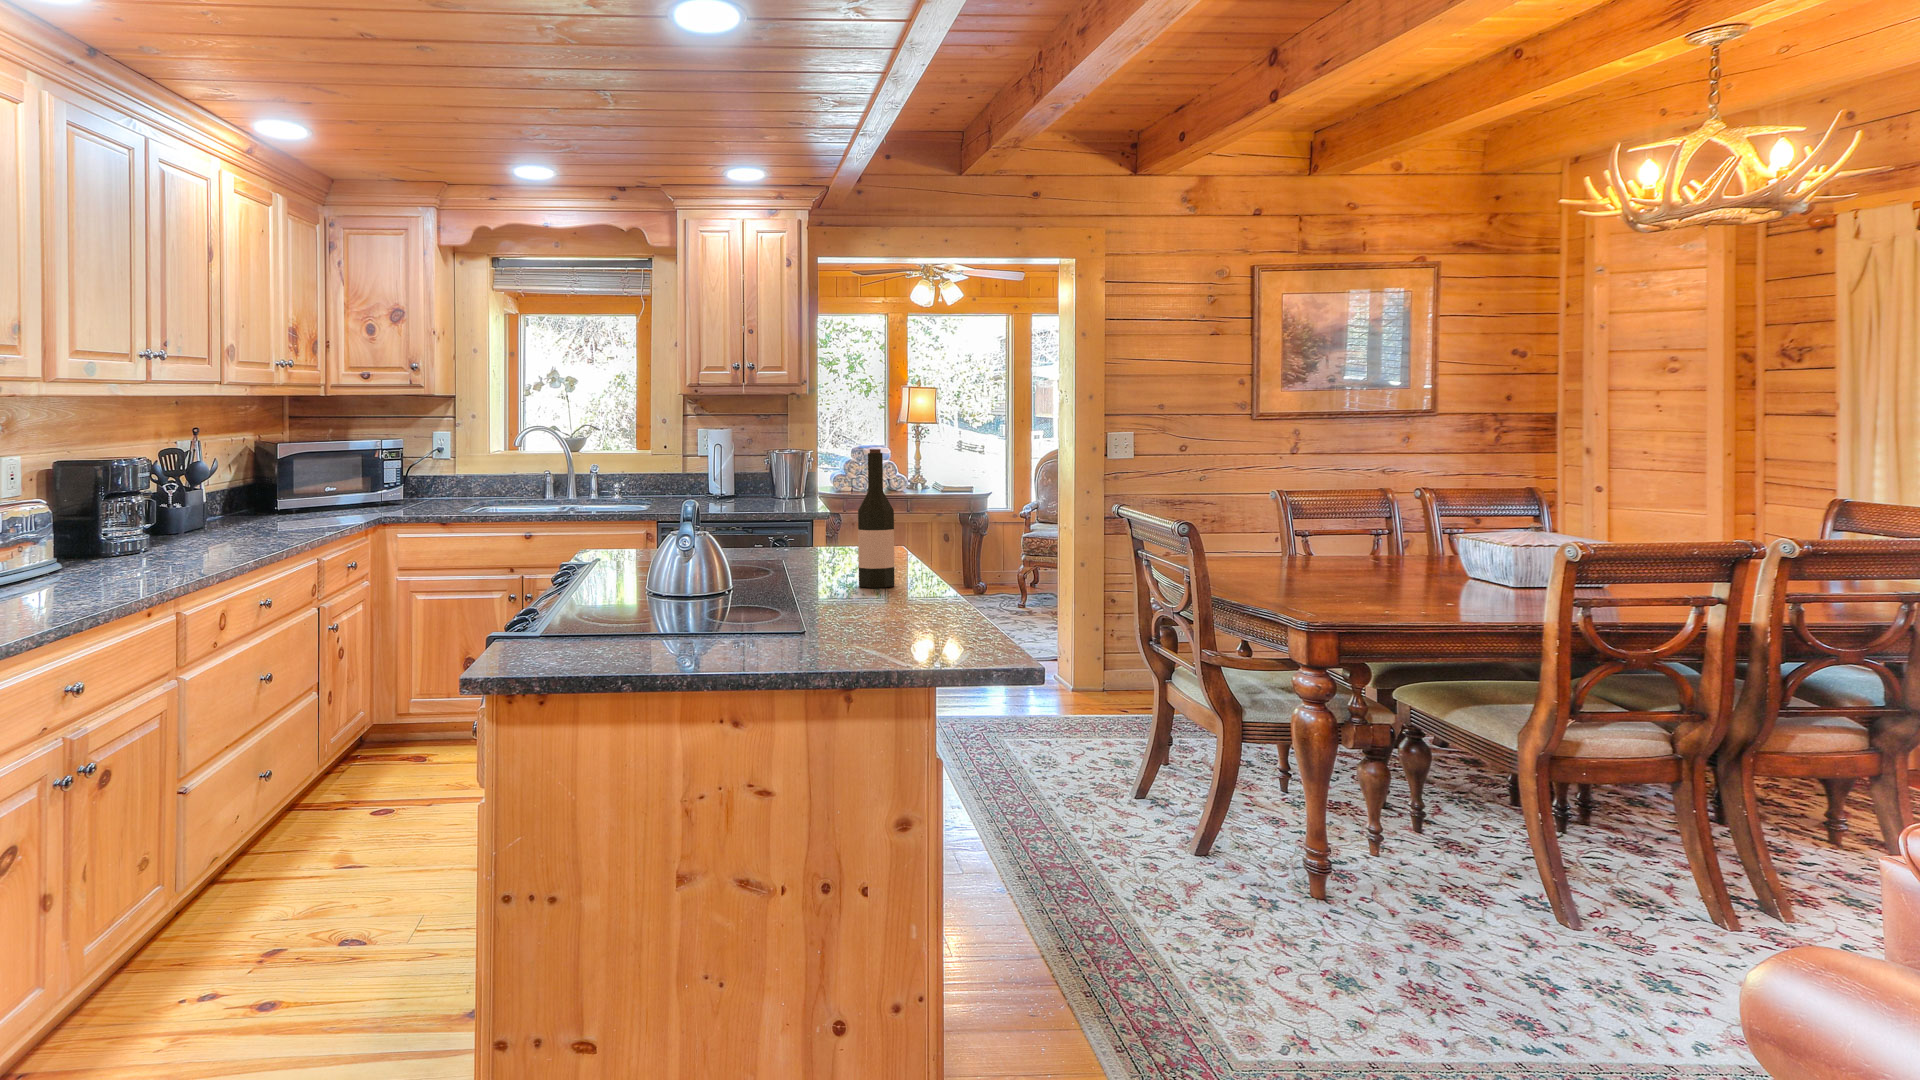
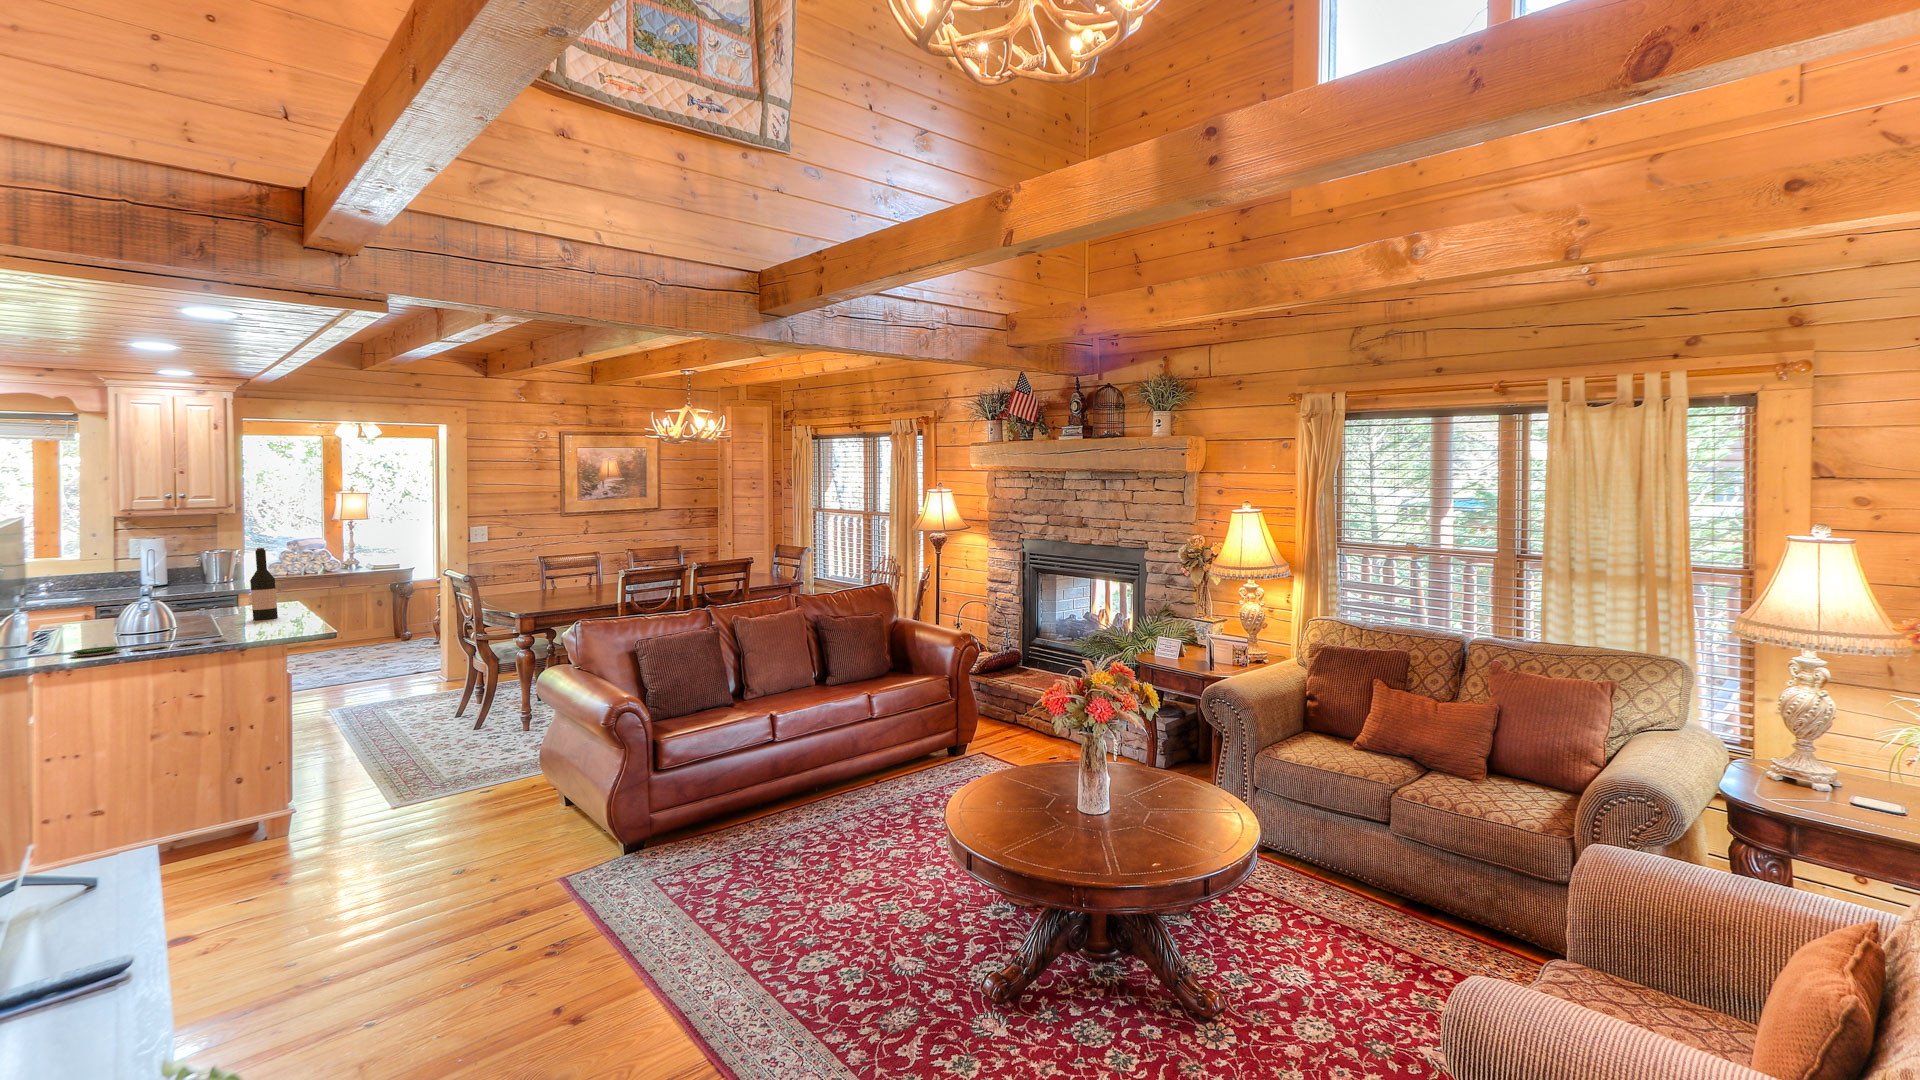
plate: none [606,642,849,662] -> present [70,639,227,656]

